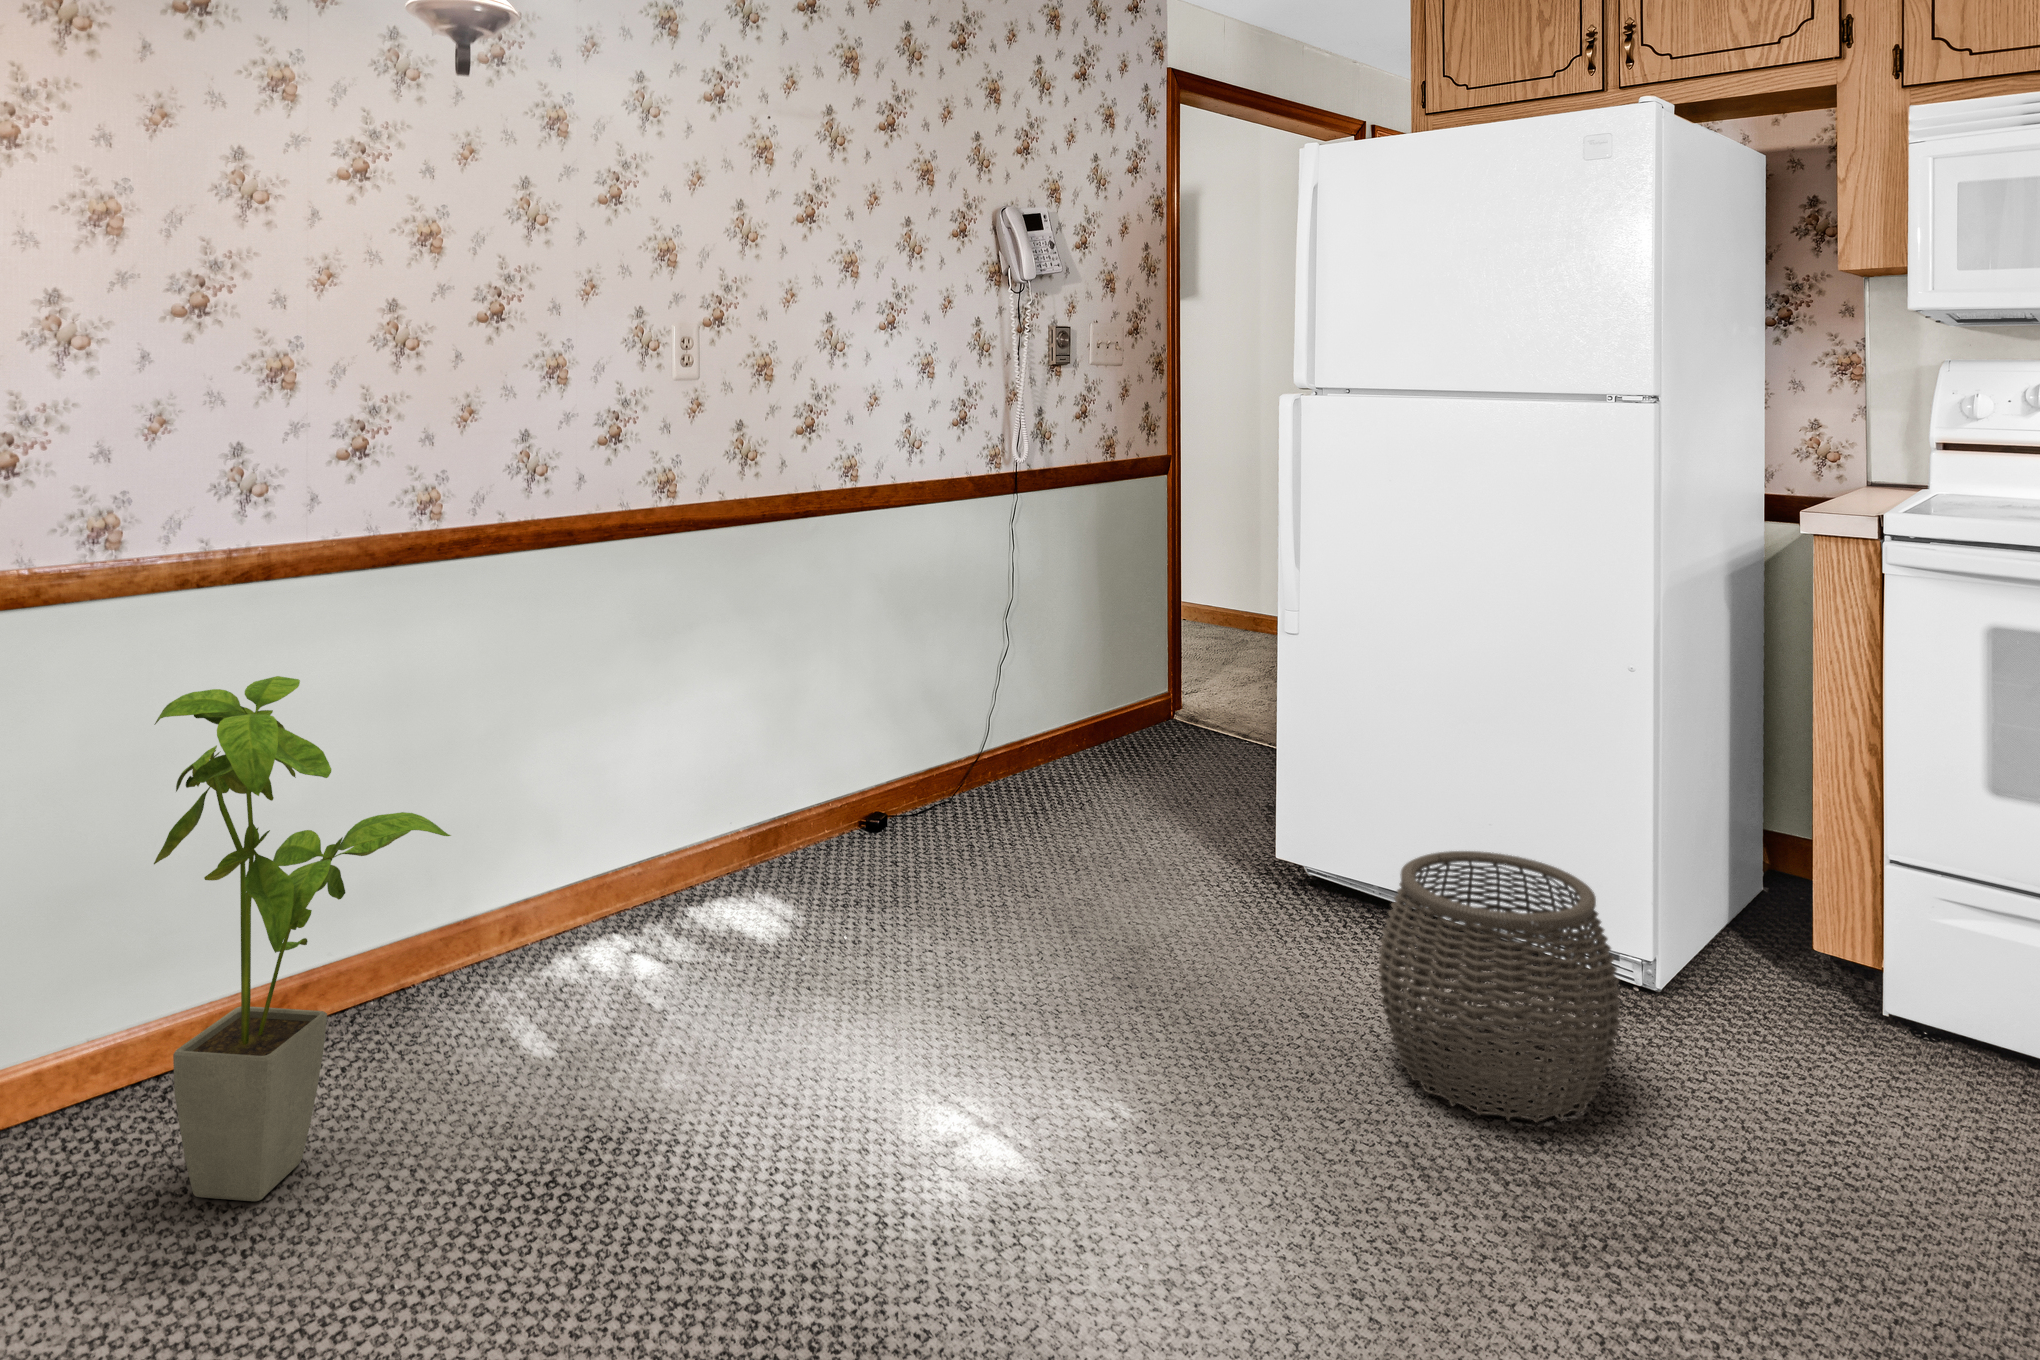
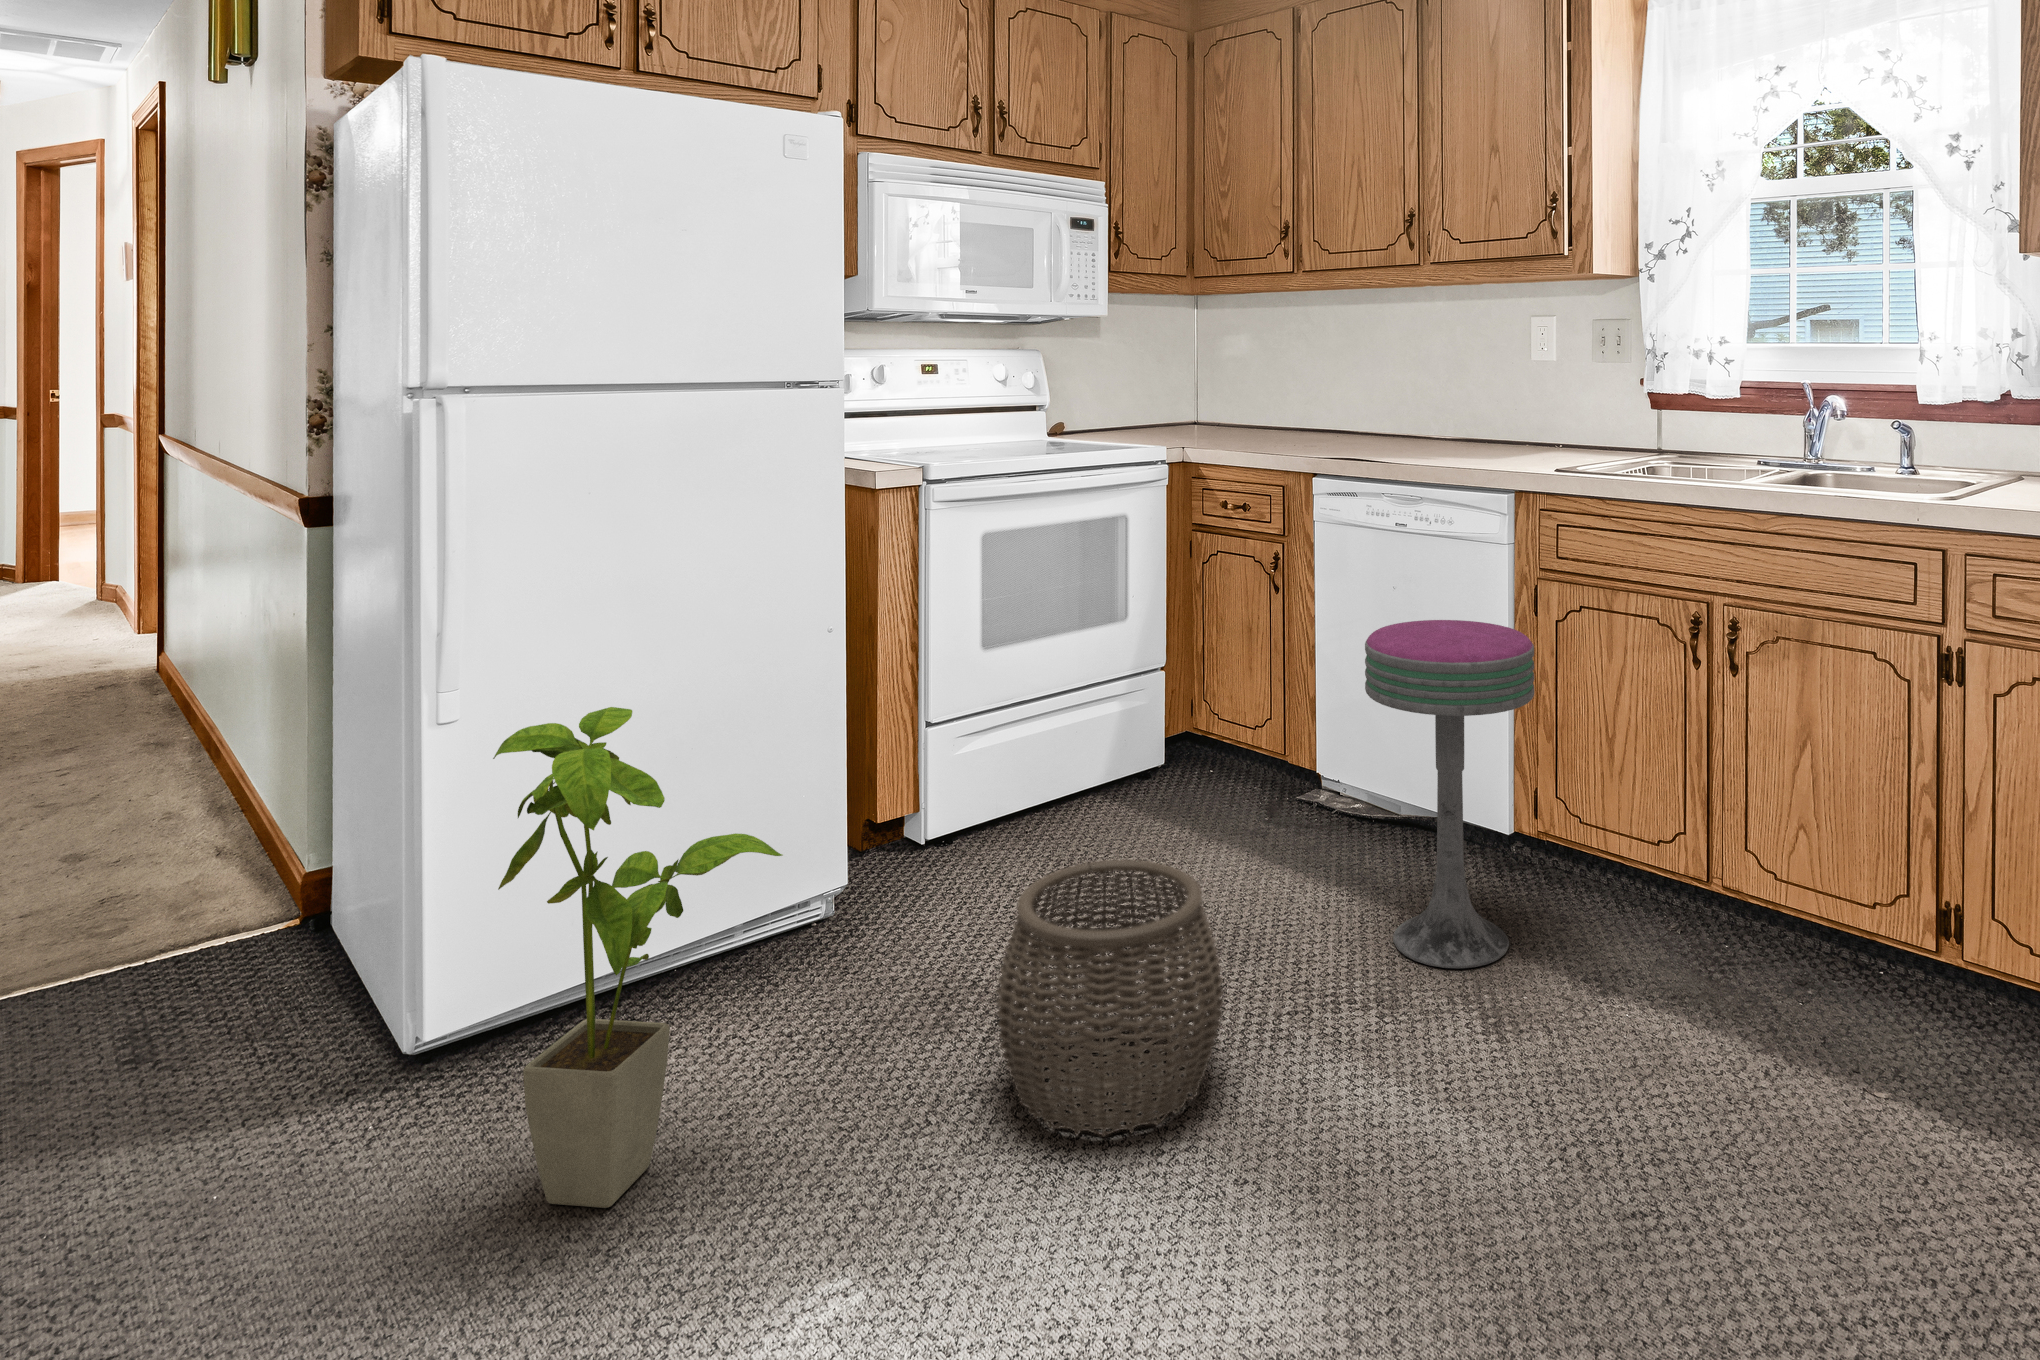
bar stool: none [1052,622,1225,979] -> present [1365,620,1534,969]
woven basket: present [1379,851,1621,1123] -> present [996,860,1224,1136]

